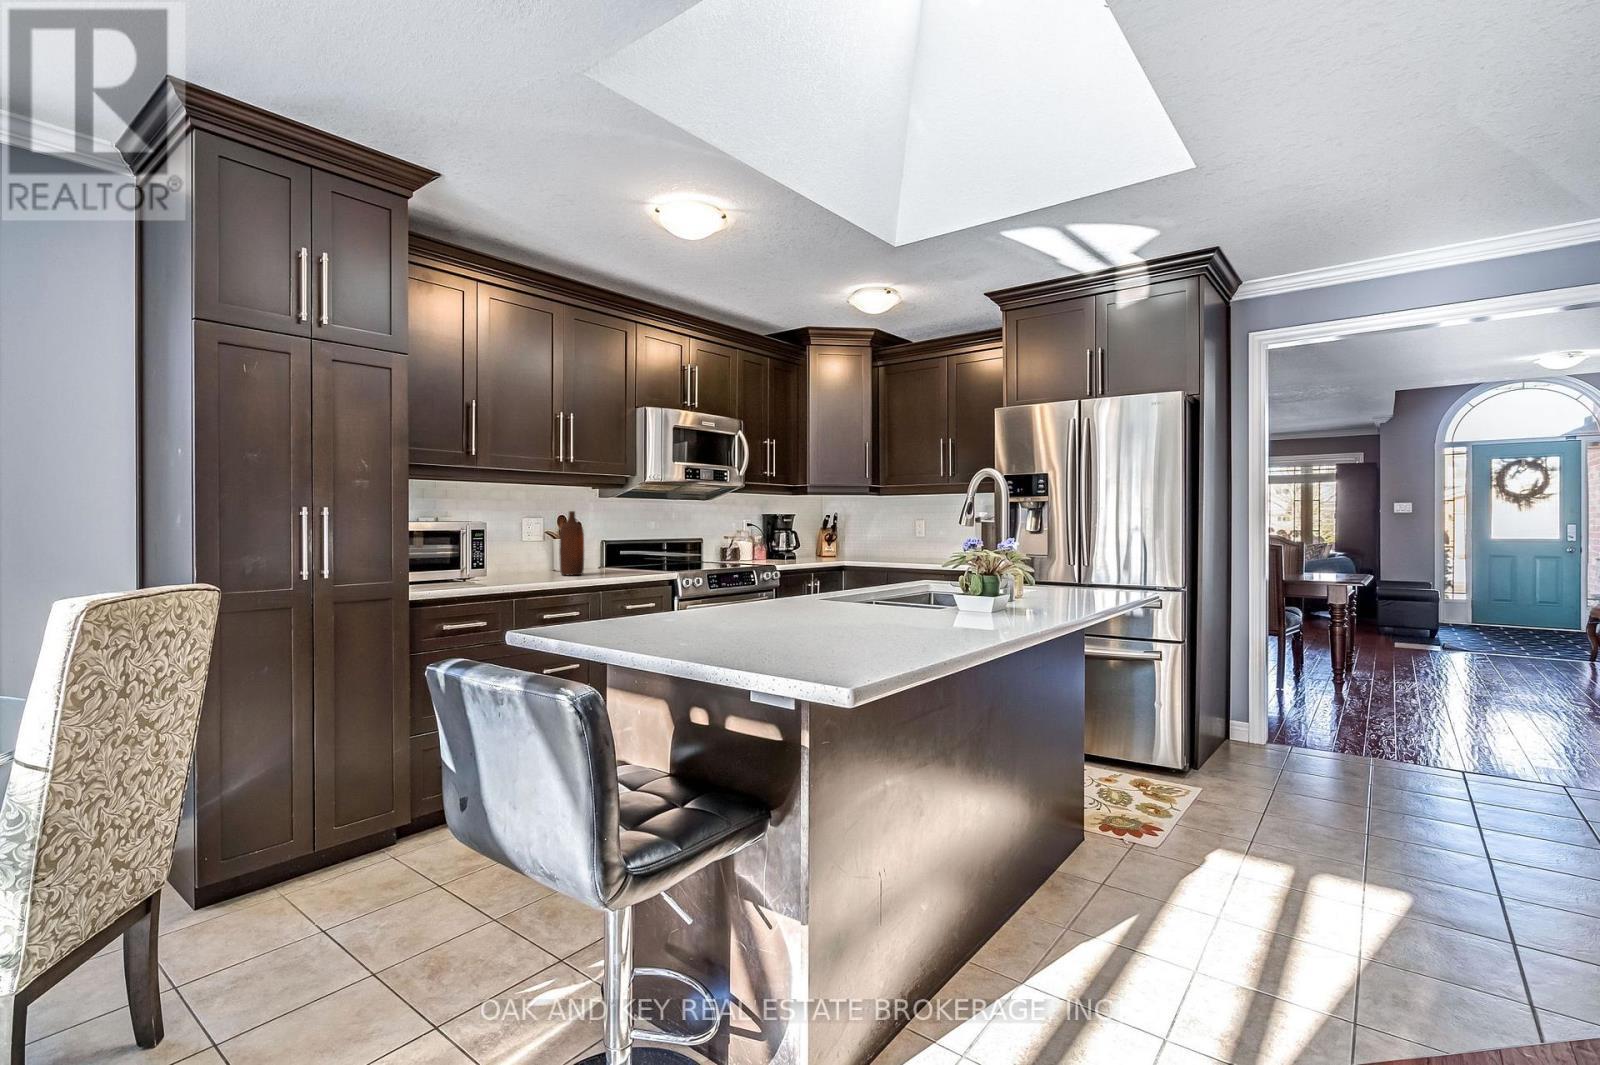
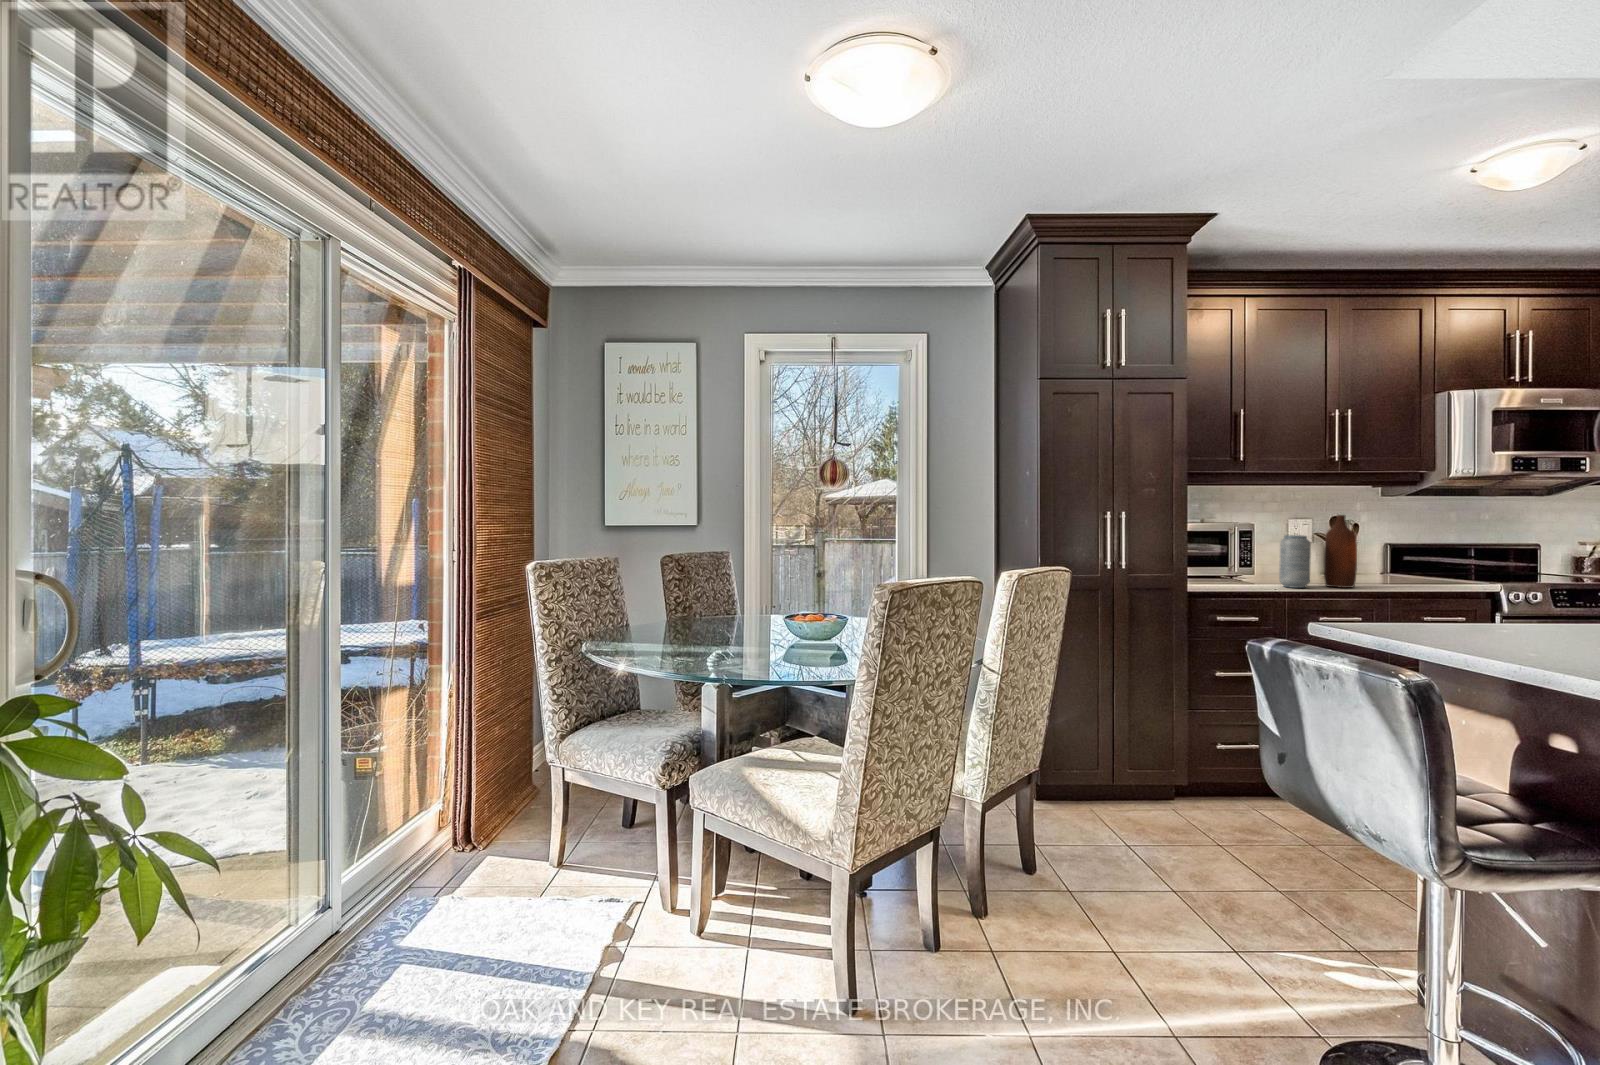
vase: none [524,530,549,577] -> present [1279,535,1311,588]

